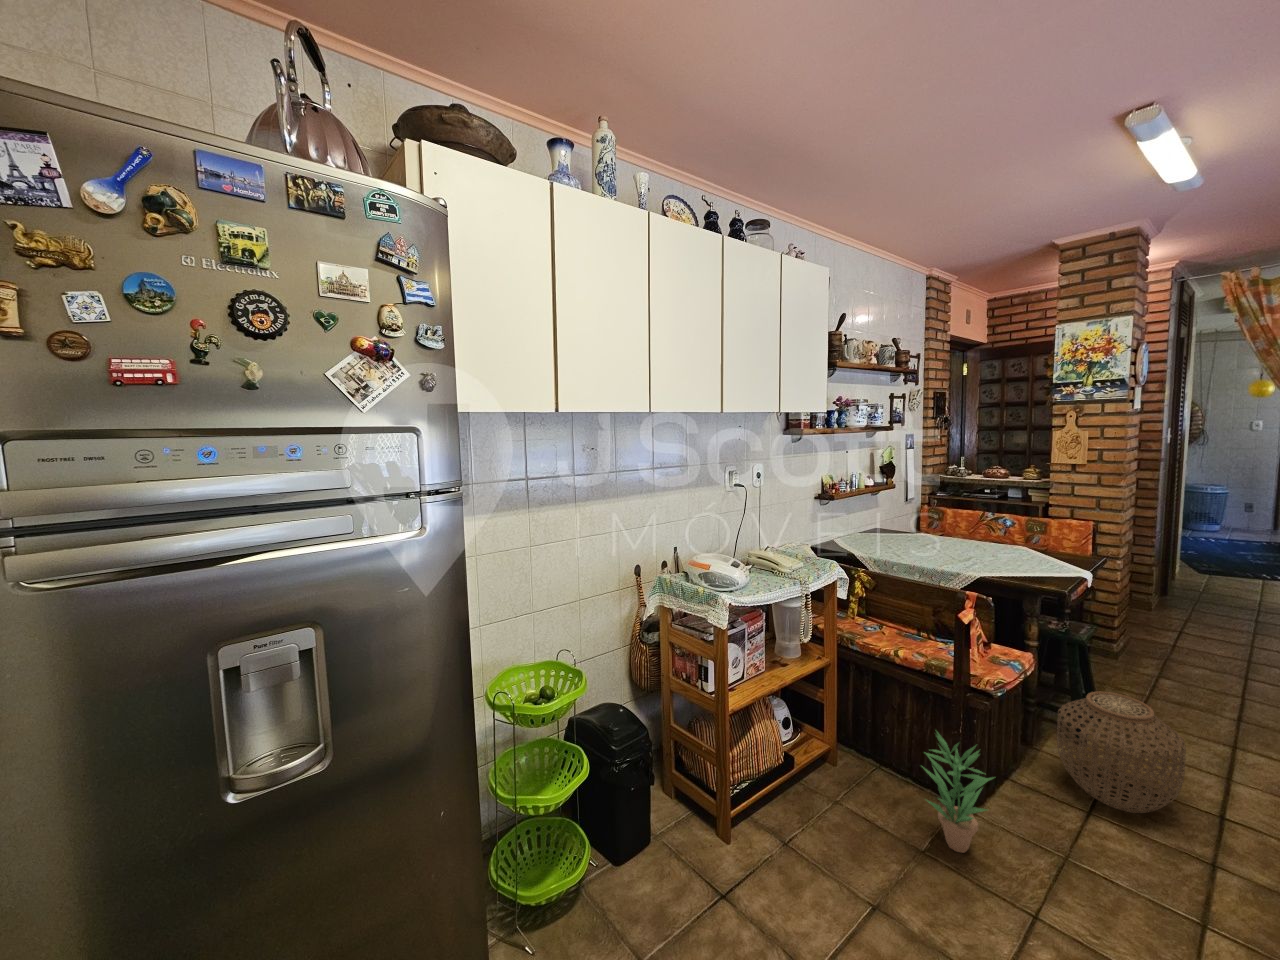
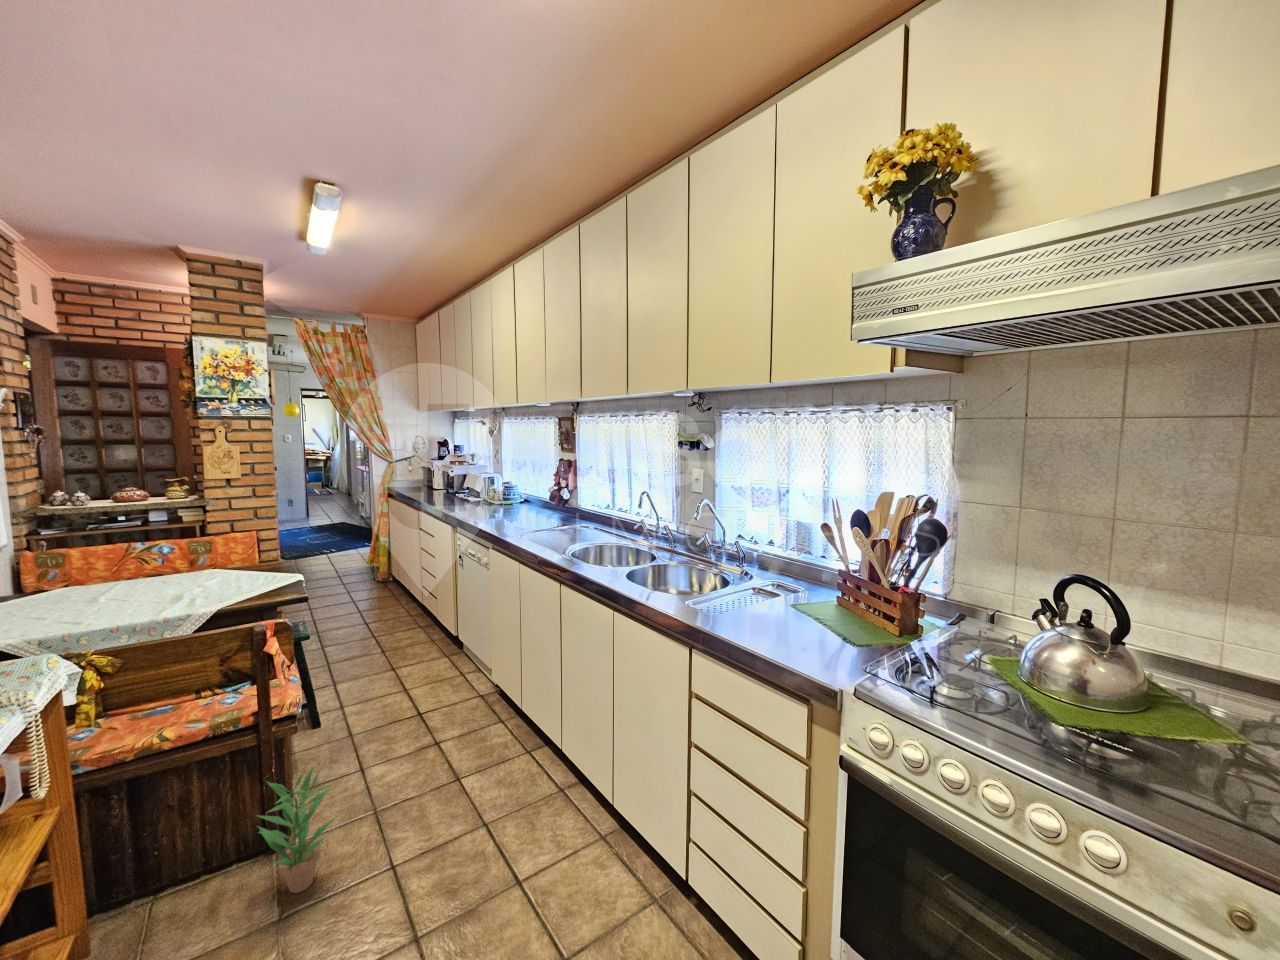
woven basket: present [1057,691,1186,813] -> none [319,661,407,758]

